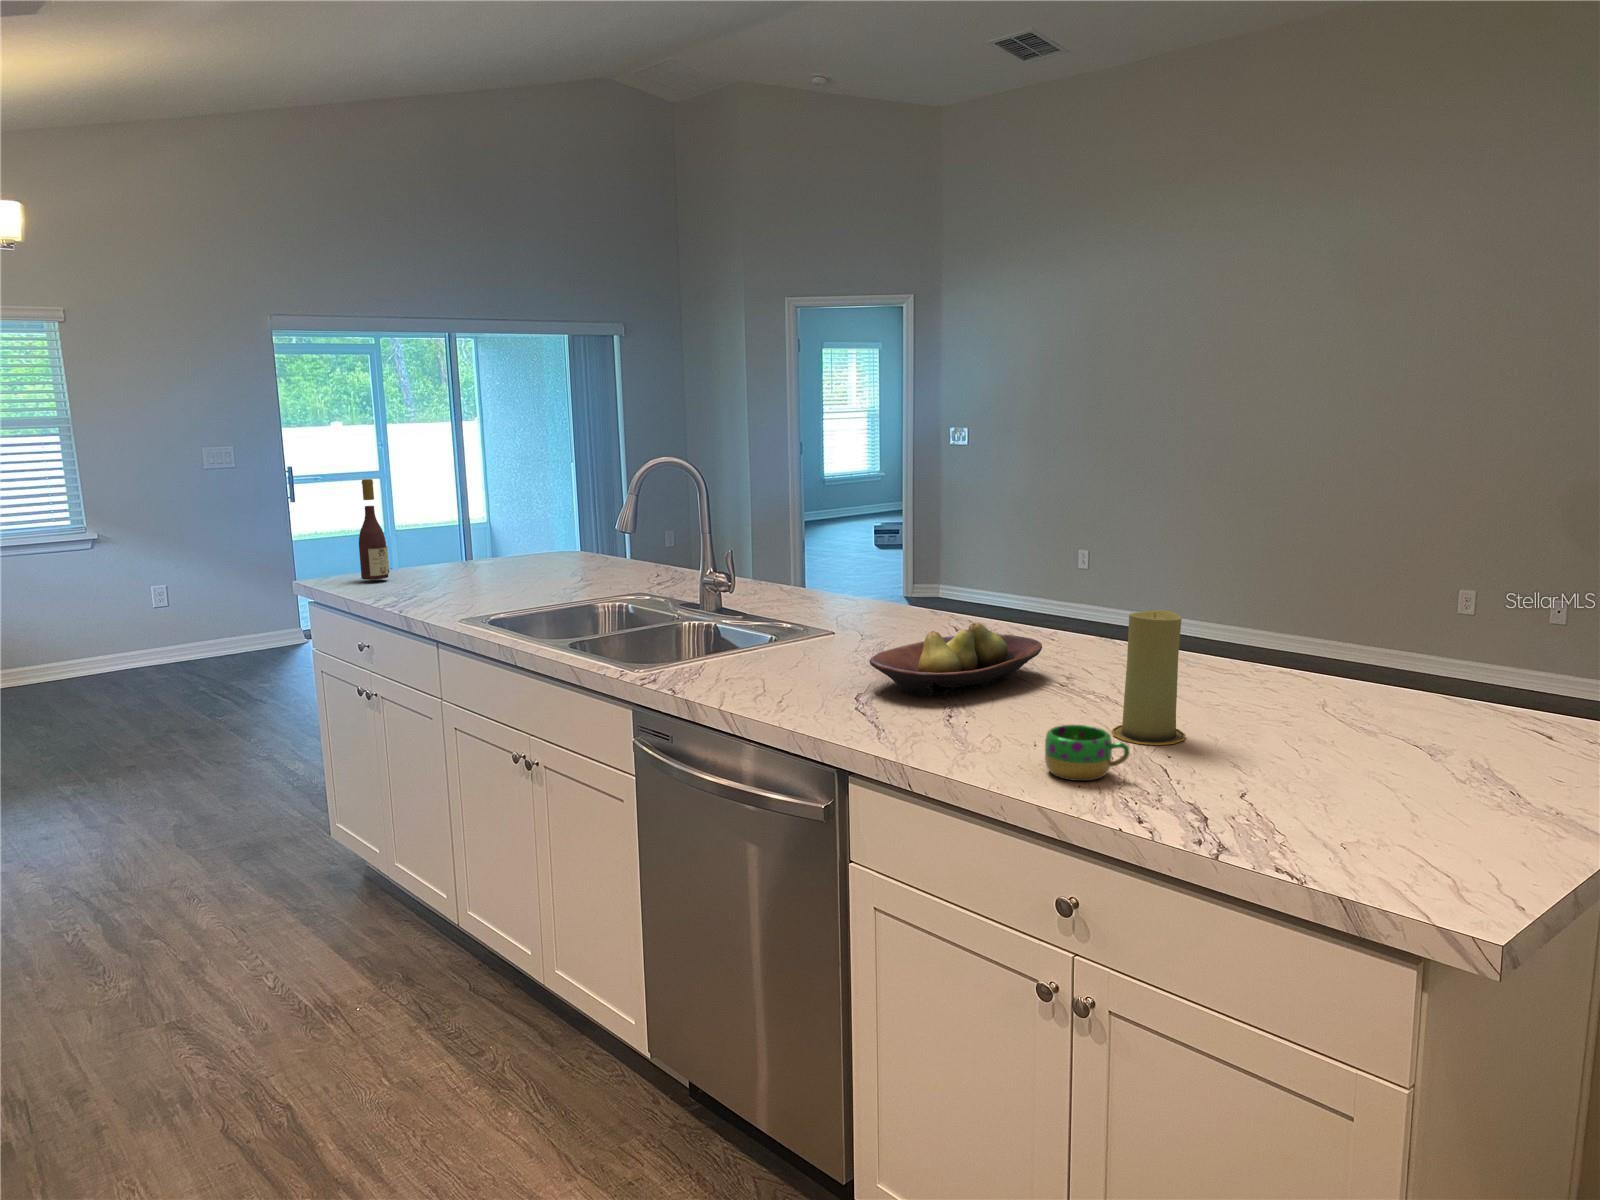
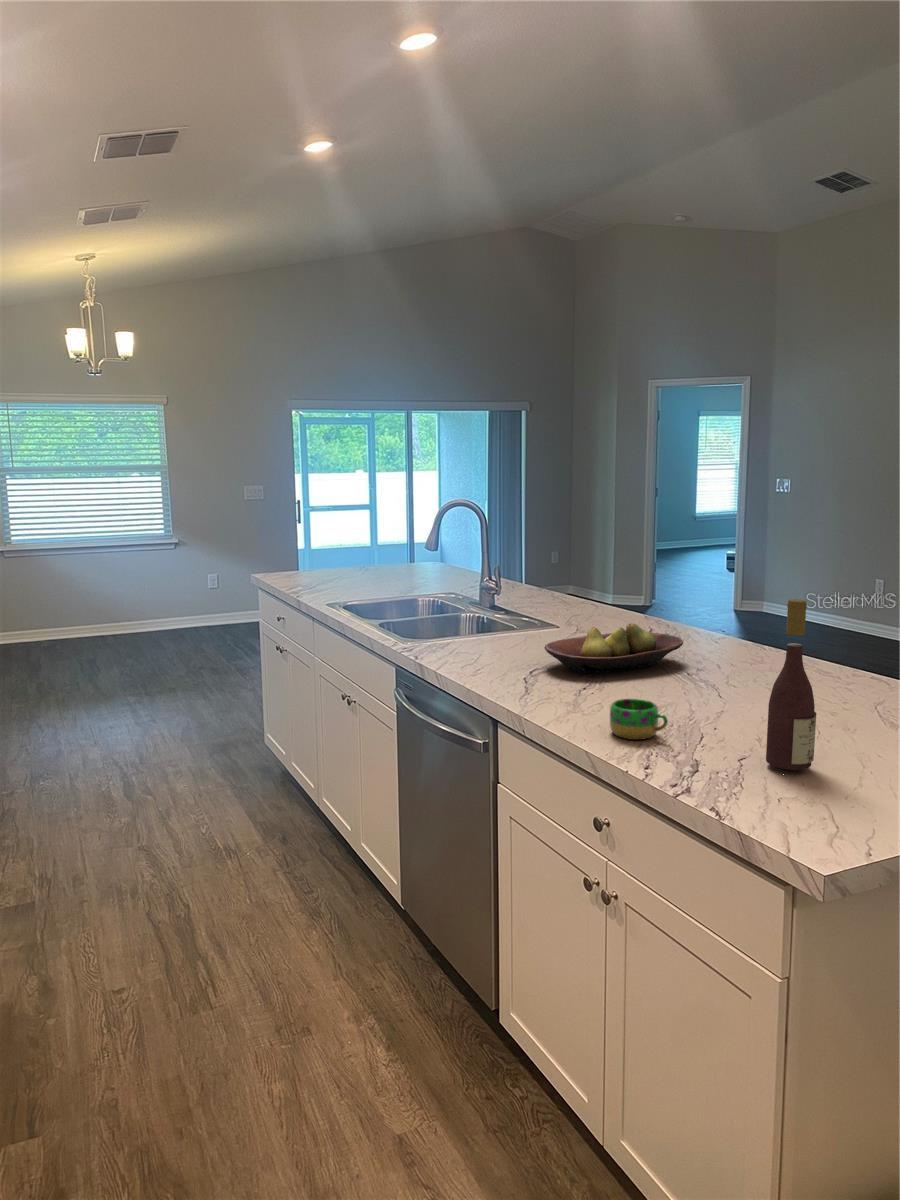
wine bottle: present [359,479,389,580] -> present [766,599,816,770]
candle: present [1112,610,1185,745] -> none [690,619,746,721]

